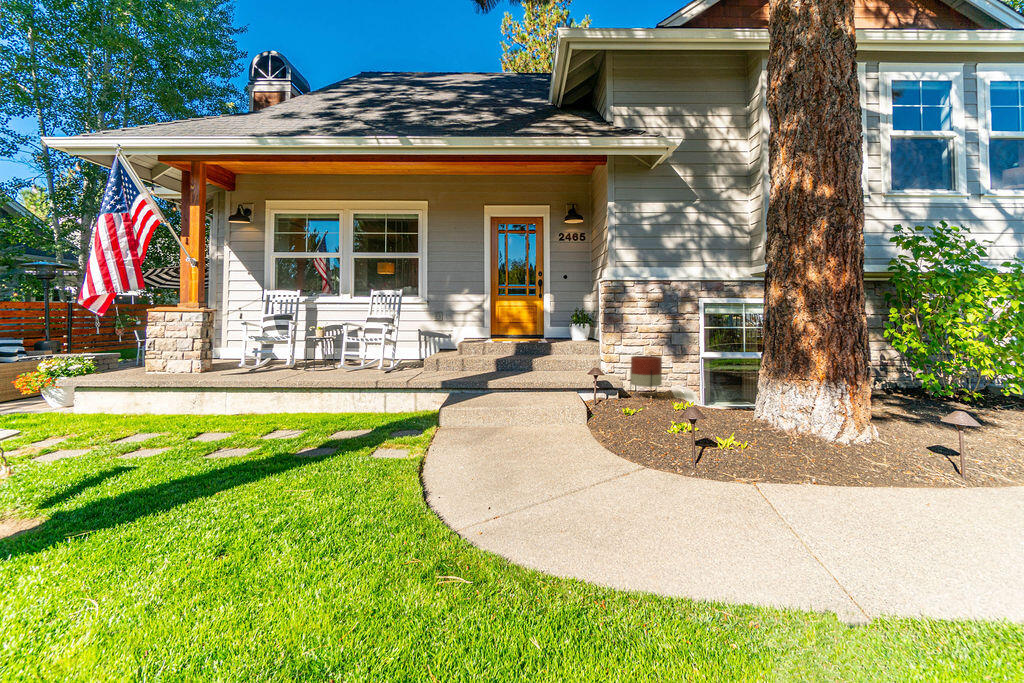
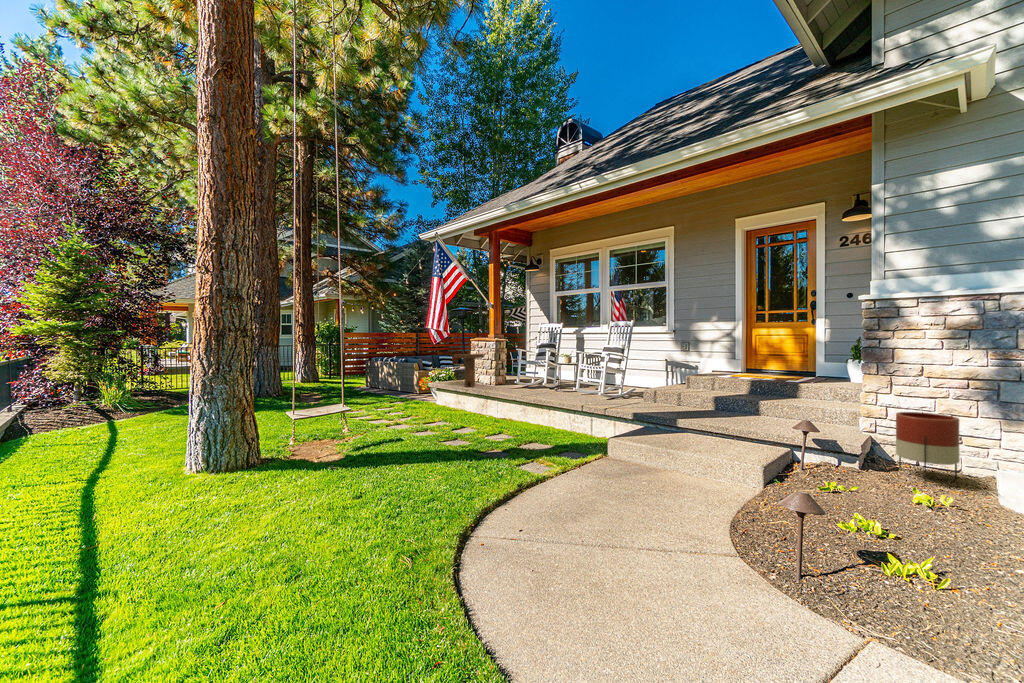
side table: none [121,330,180,379] -> present [454,354,485,387]

